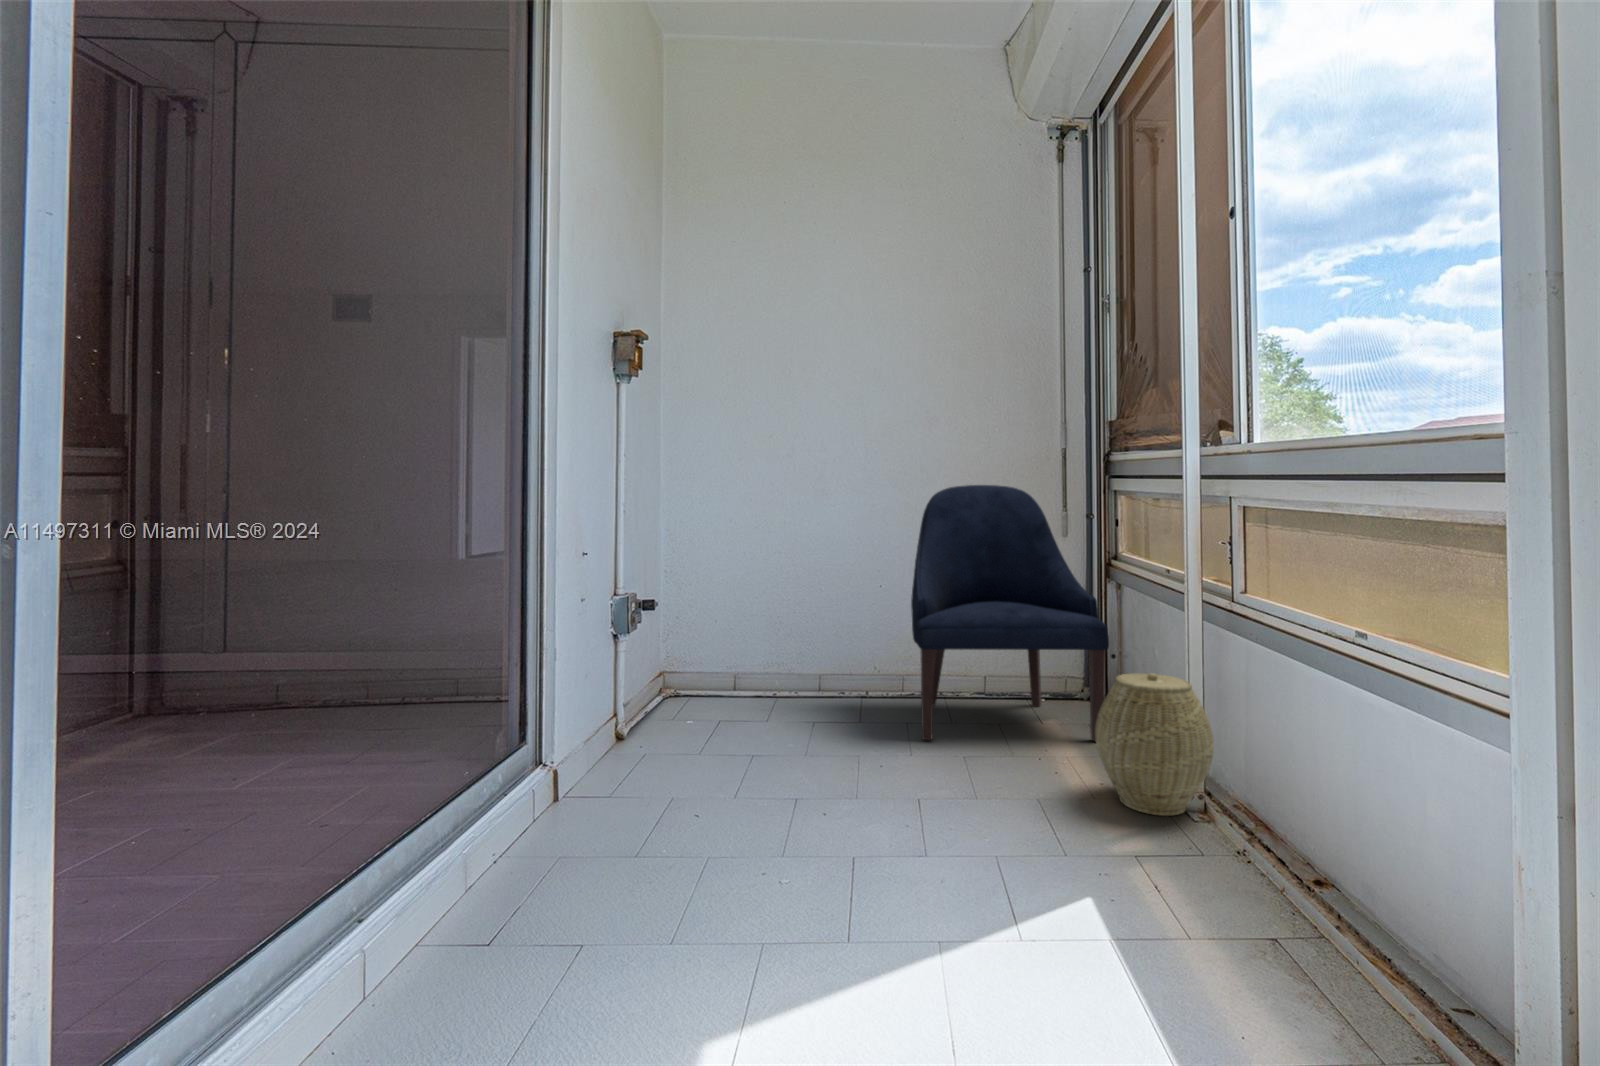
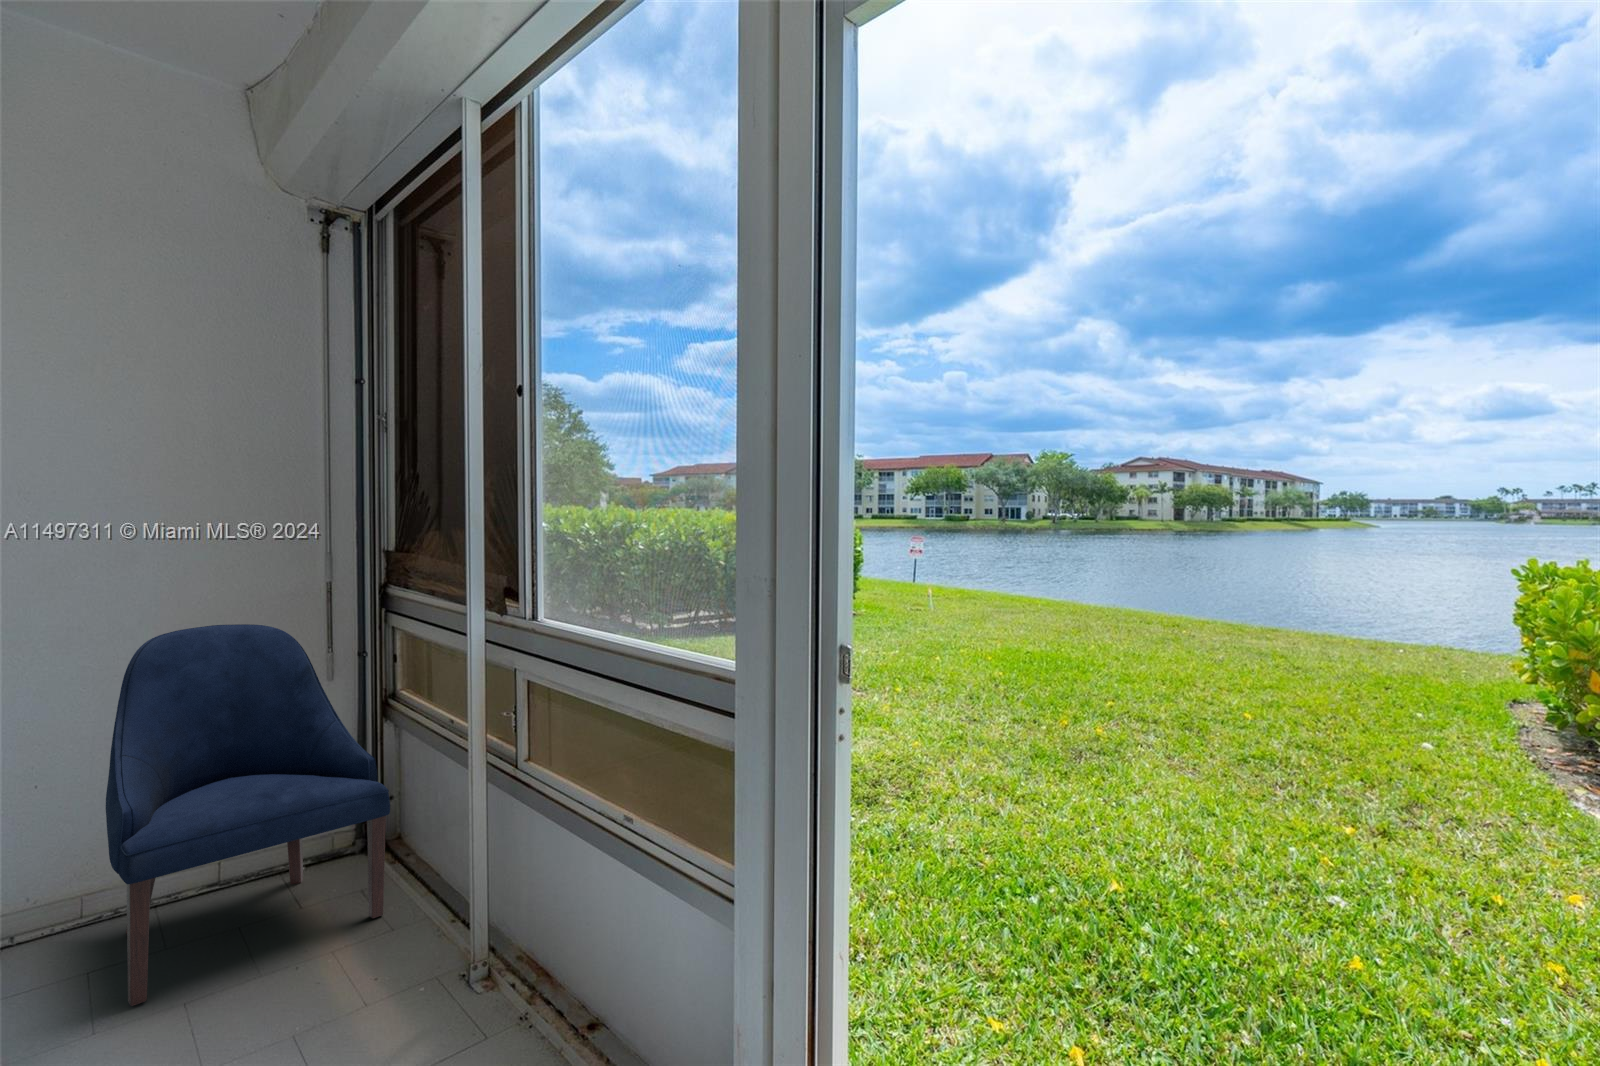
woven basket: present [1095,673,1214,816] -> none [382,849,500,1006]

